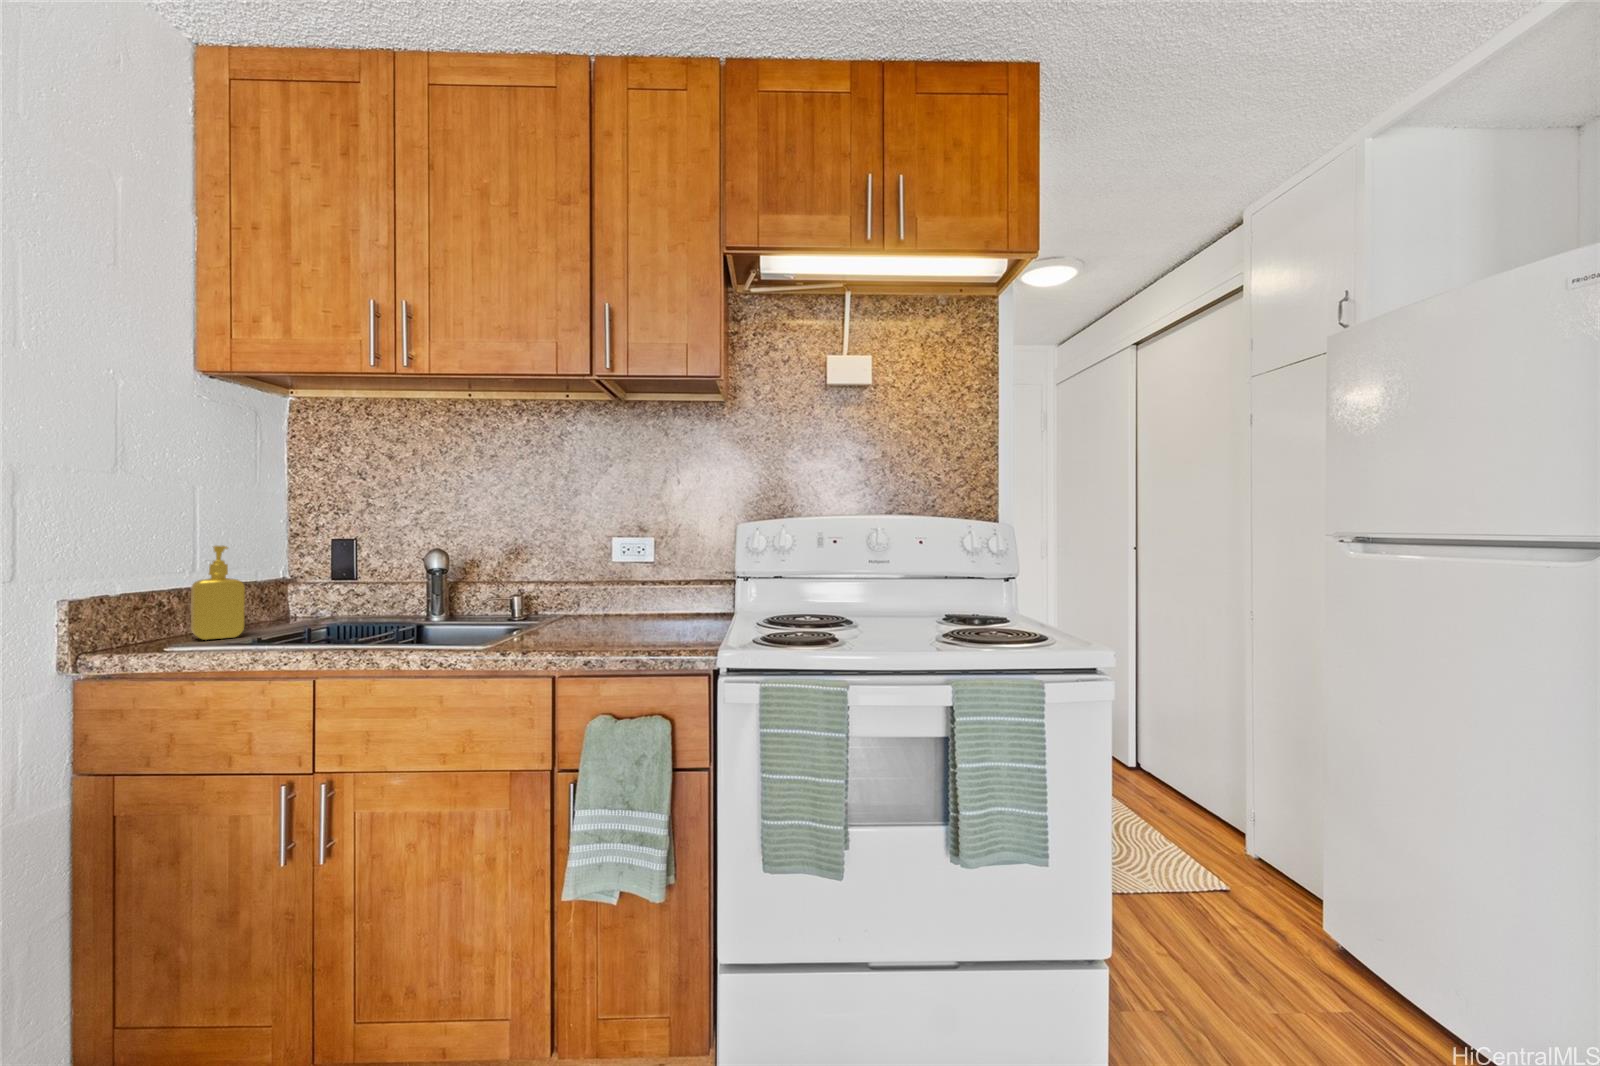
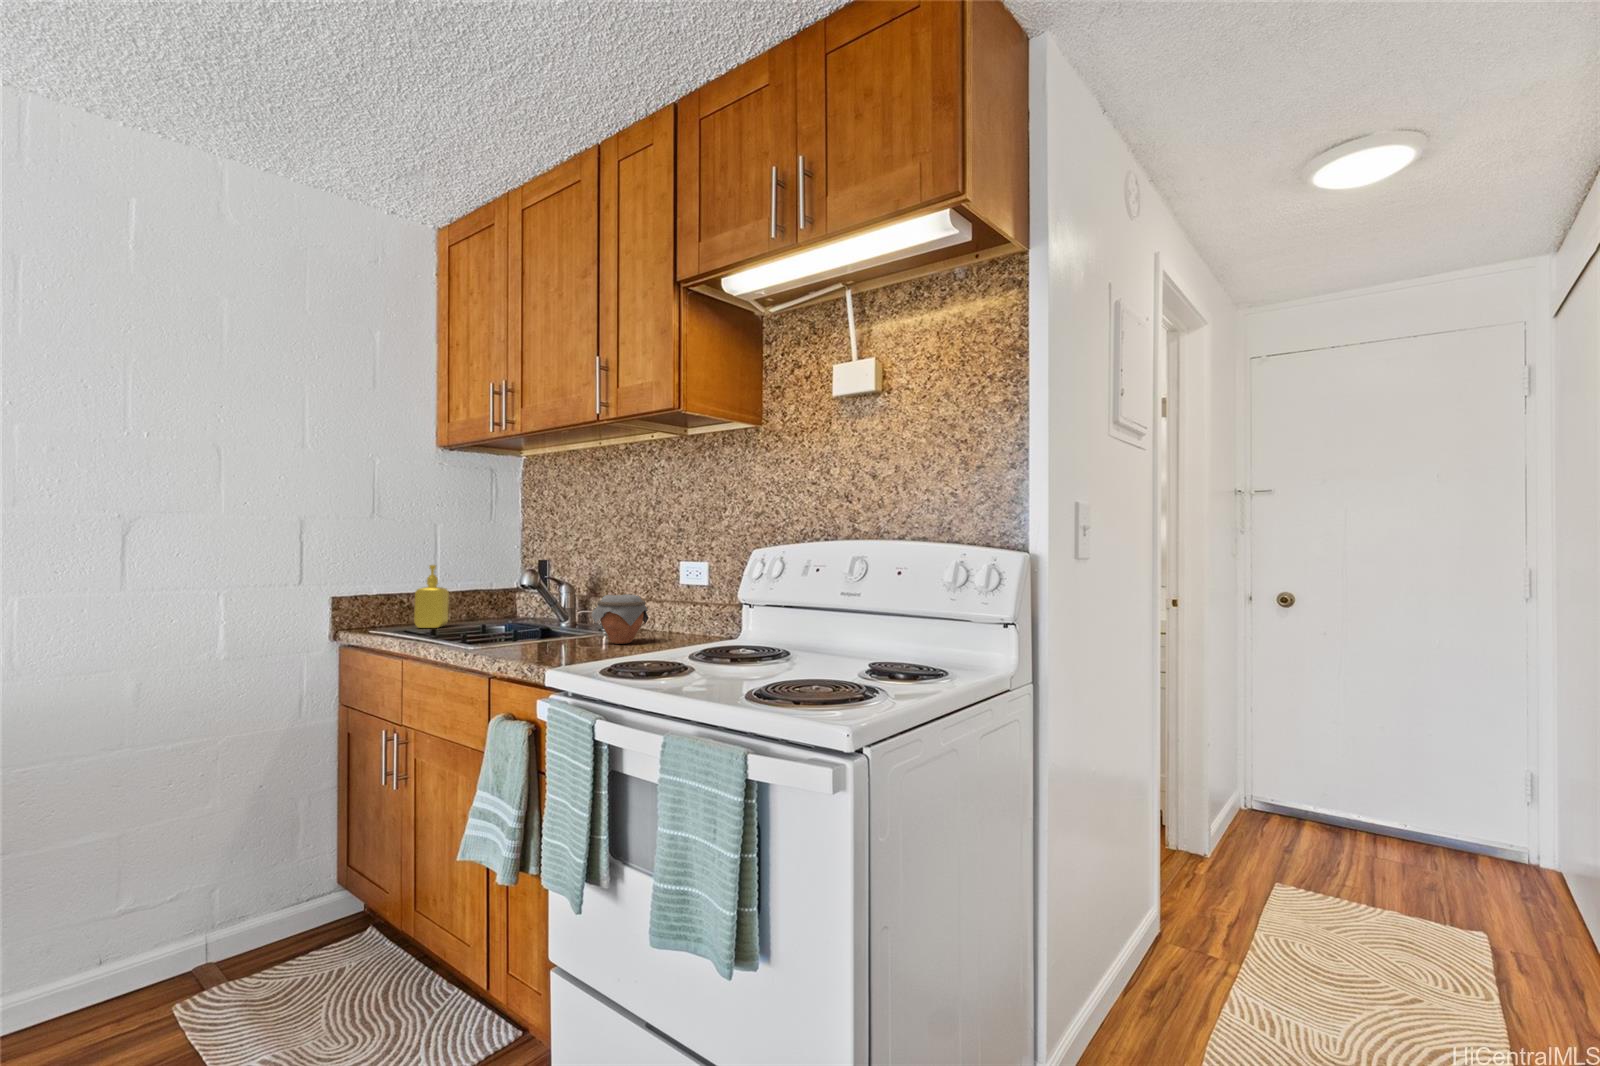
jar: none [590,573,648,627] -> present [592,594,649,644]

